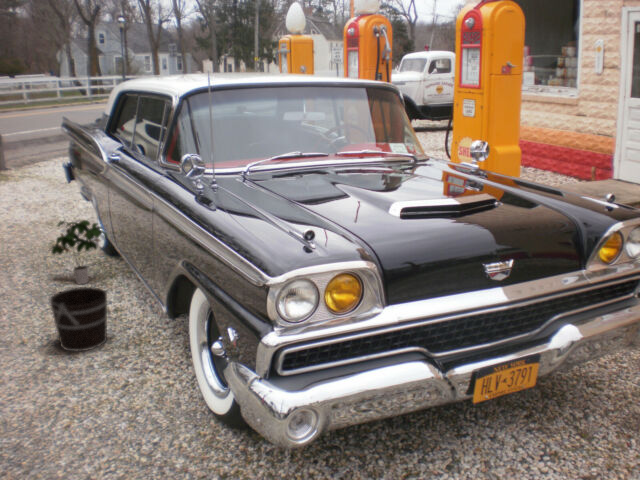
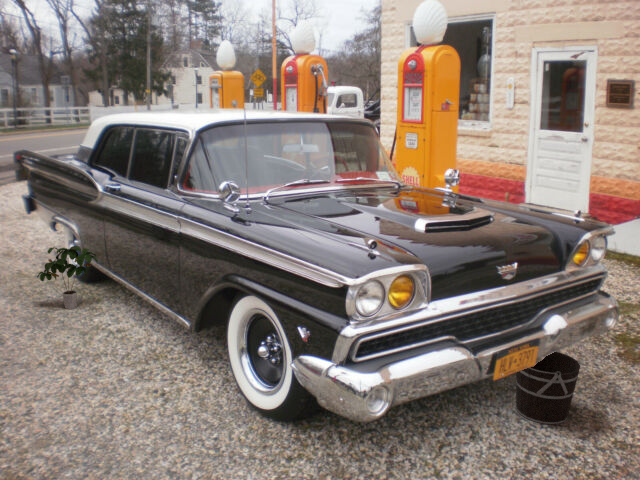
bucket: present [50,287,107,351] -> present [516,351,580,424]

